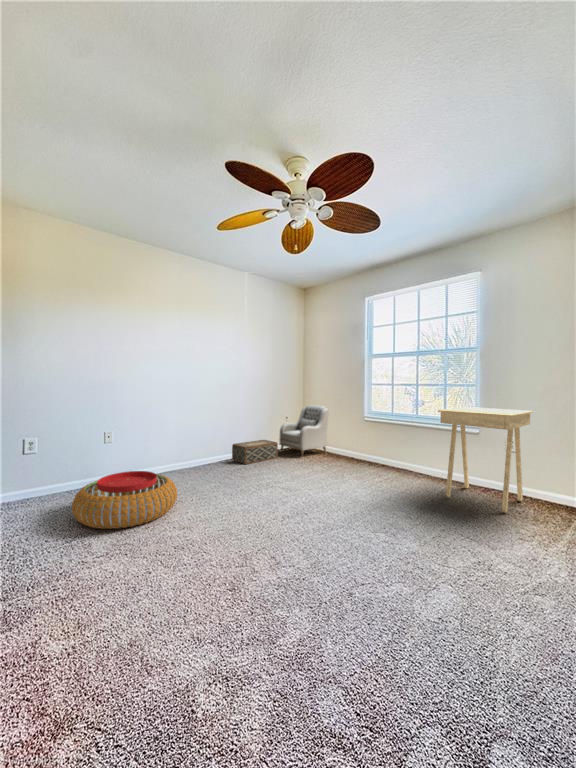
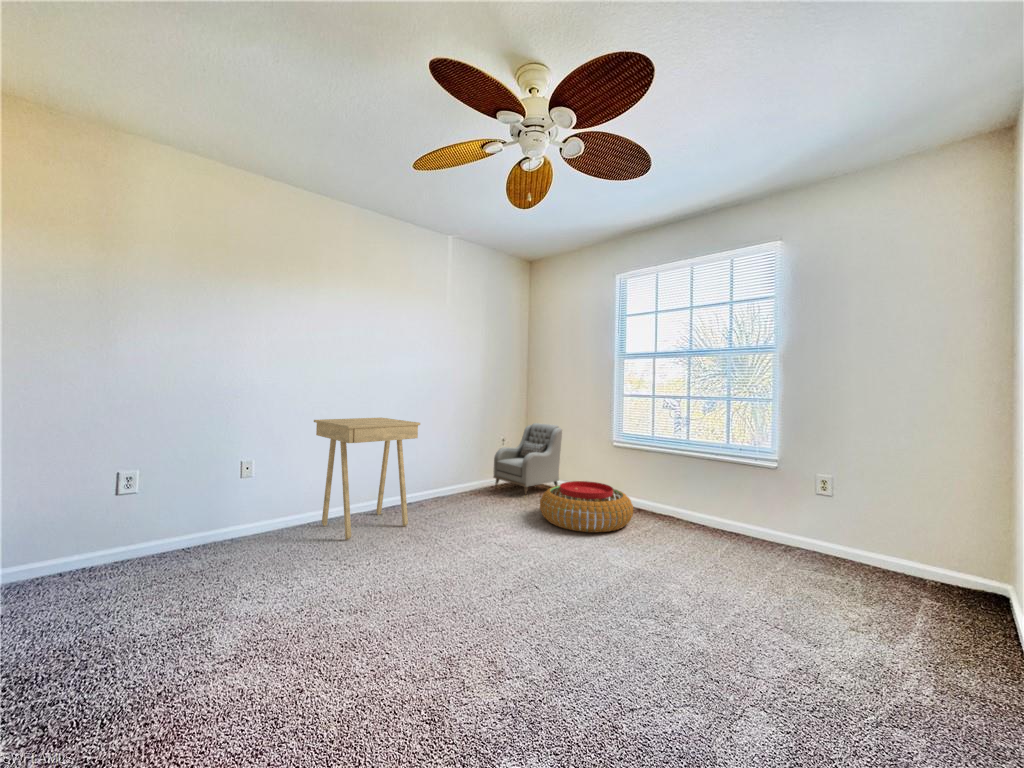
side table: present [438,407,533,513] -> present [314,418,420,540]
woven basket: present [232,440,278,464] -> none [427,471,491,507]
pouf: present [72,471,177,529] -> present [540,481,633,532]

